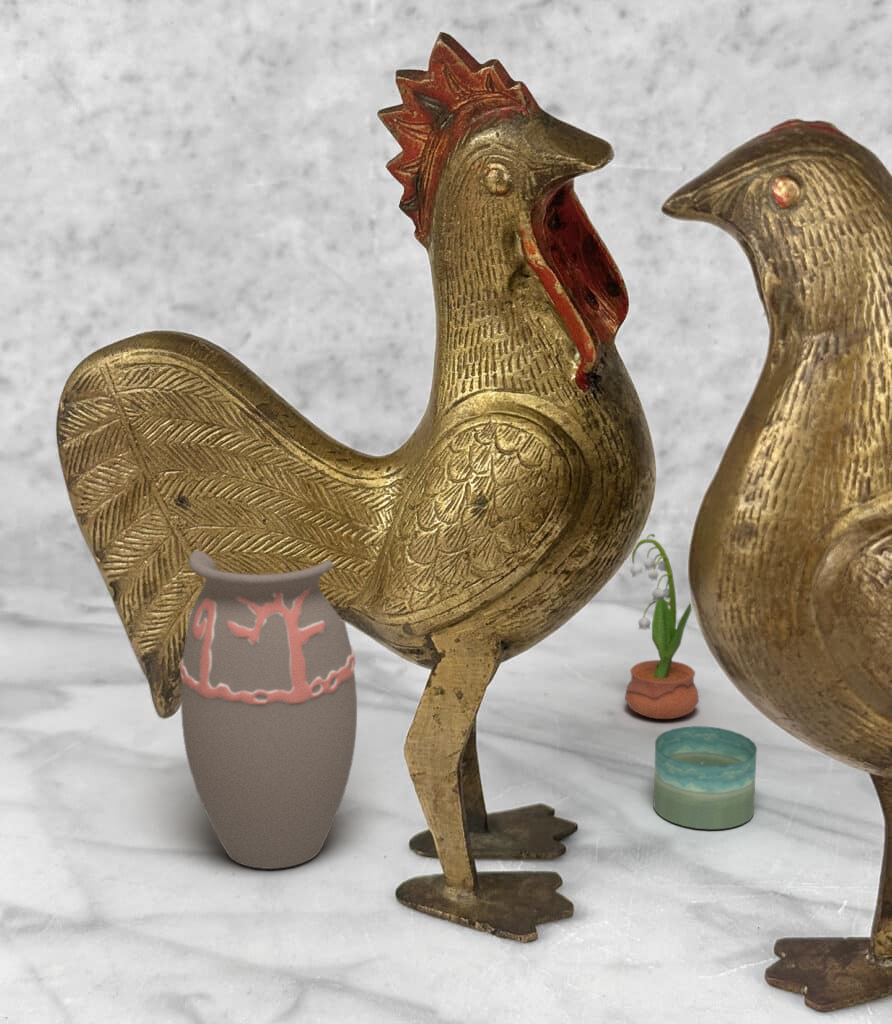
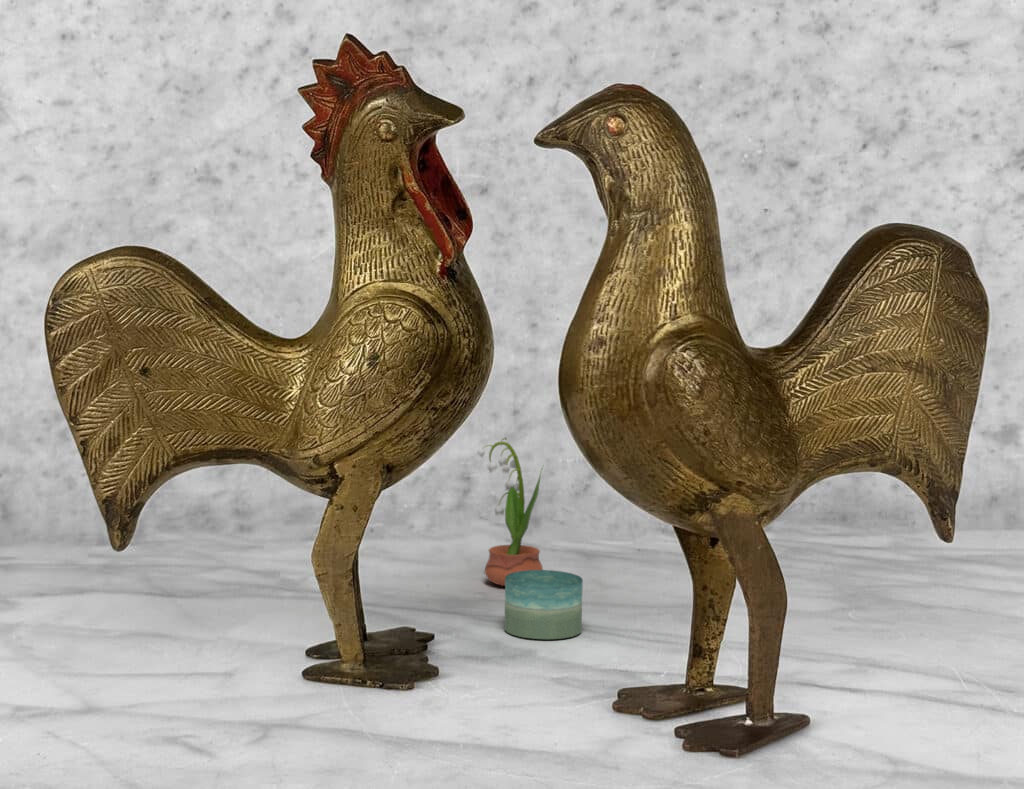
decorative vase: present [180,550,357,869] -> none [138,406,275,660]

